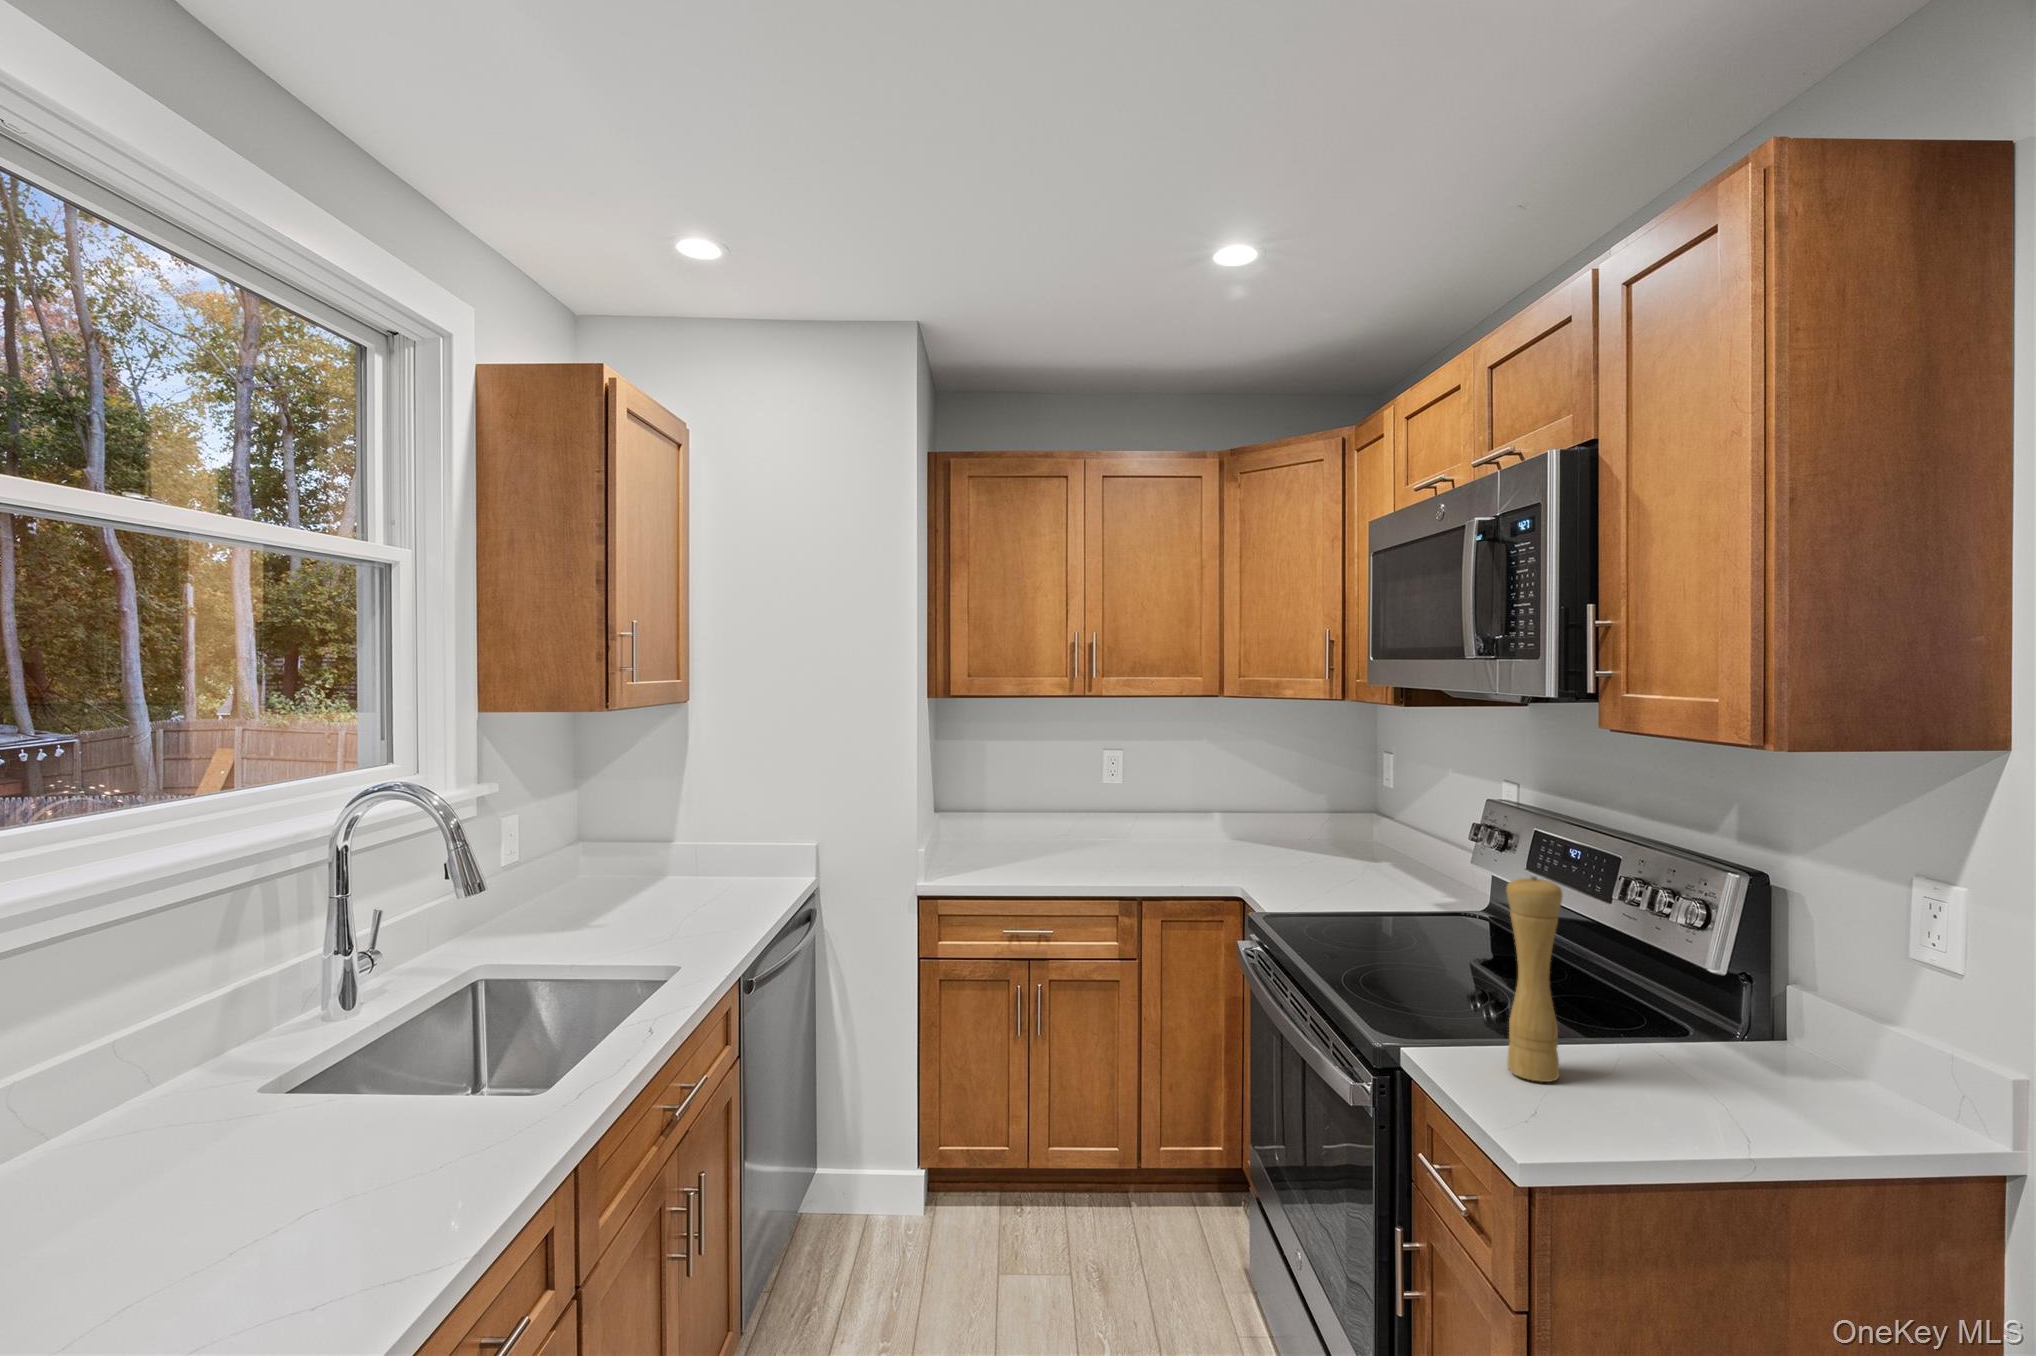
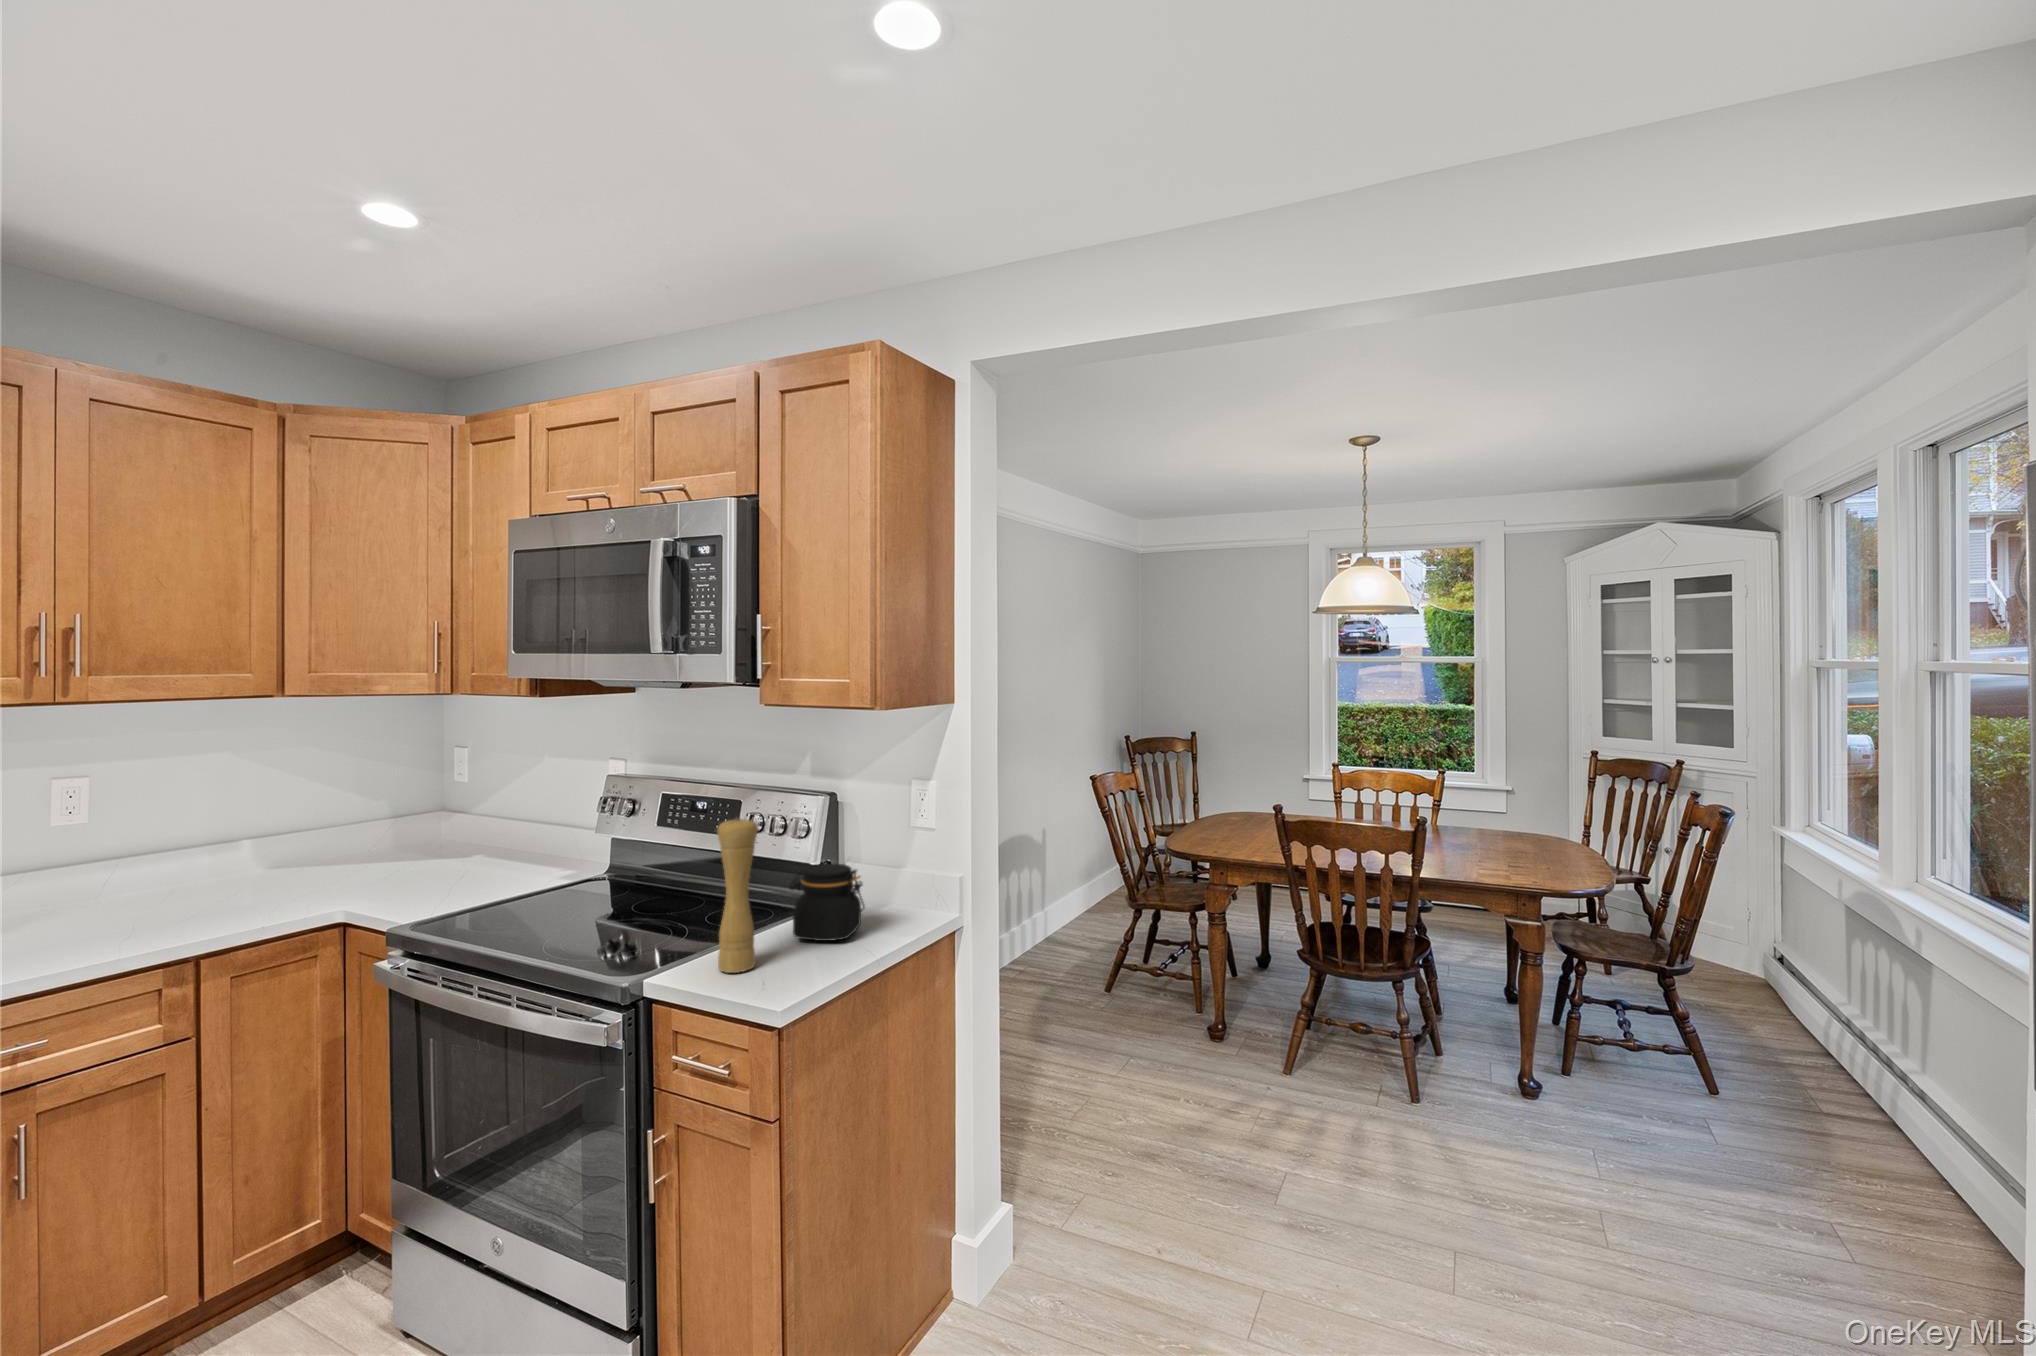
jar: none [1640,968,1768,1093] -> present [790,864,865,941]

